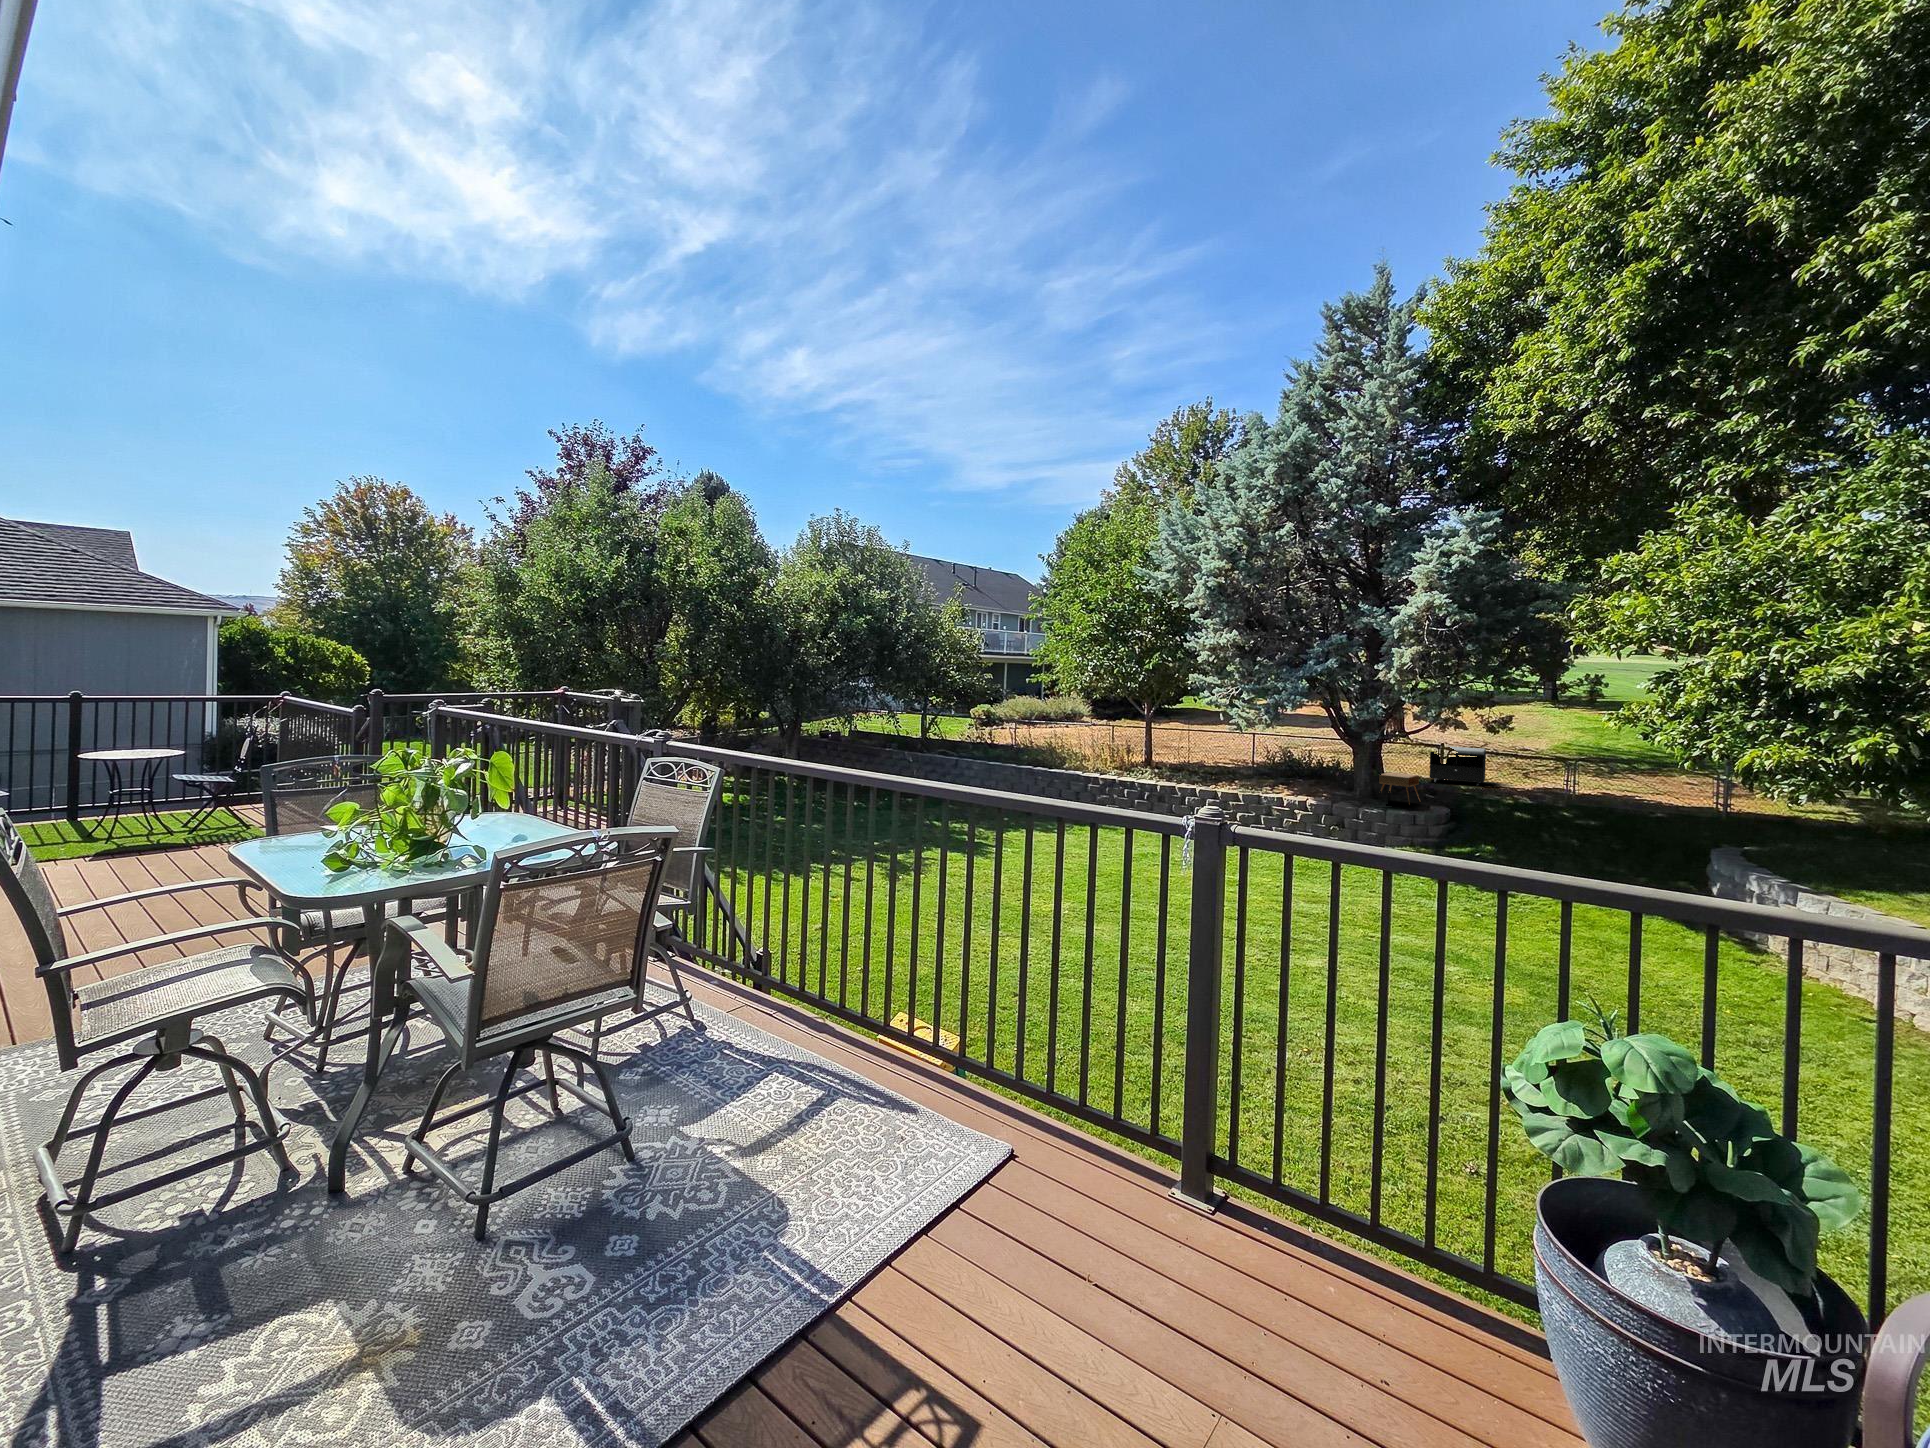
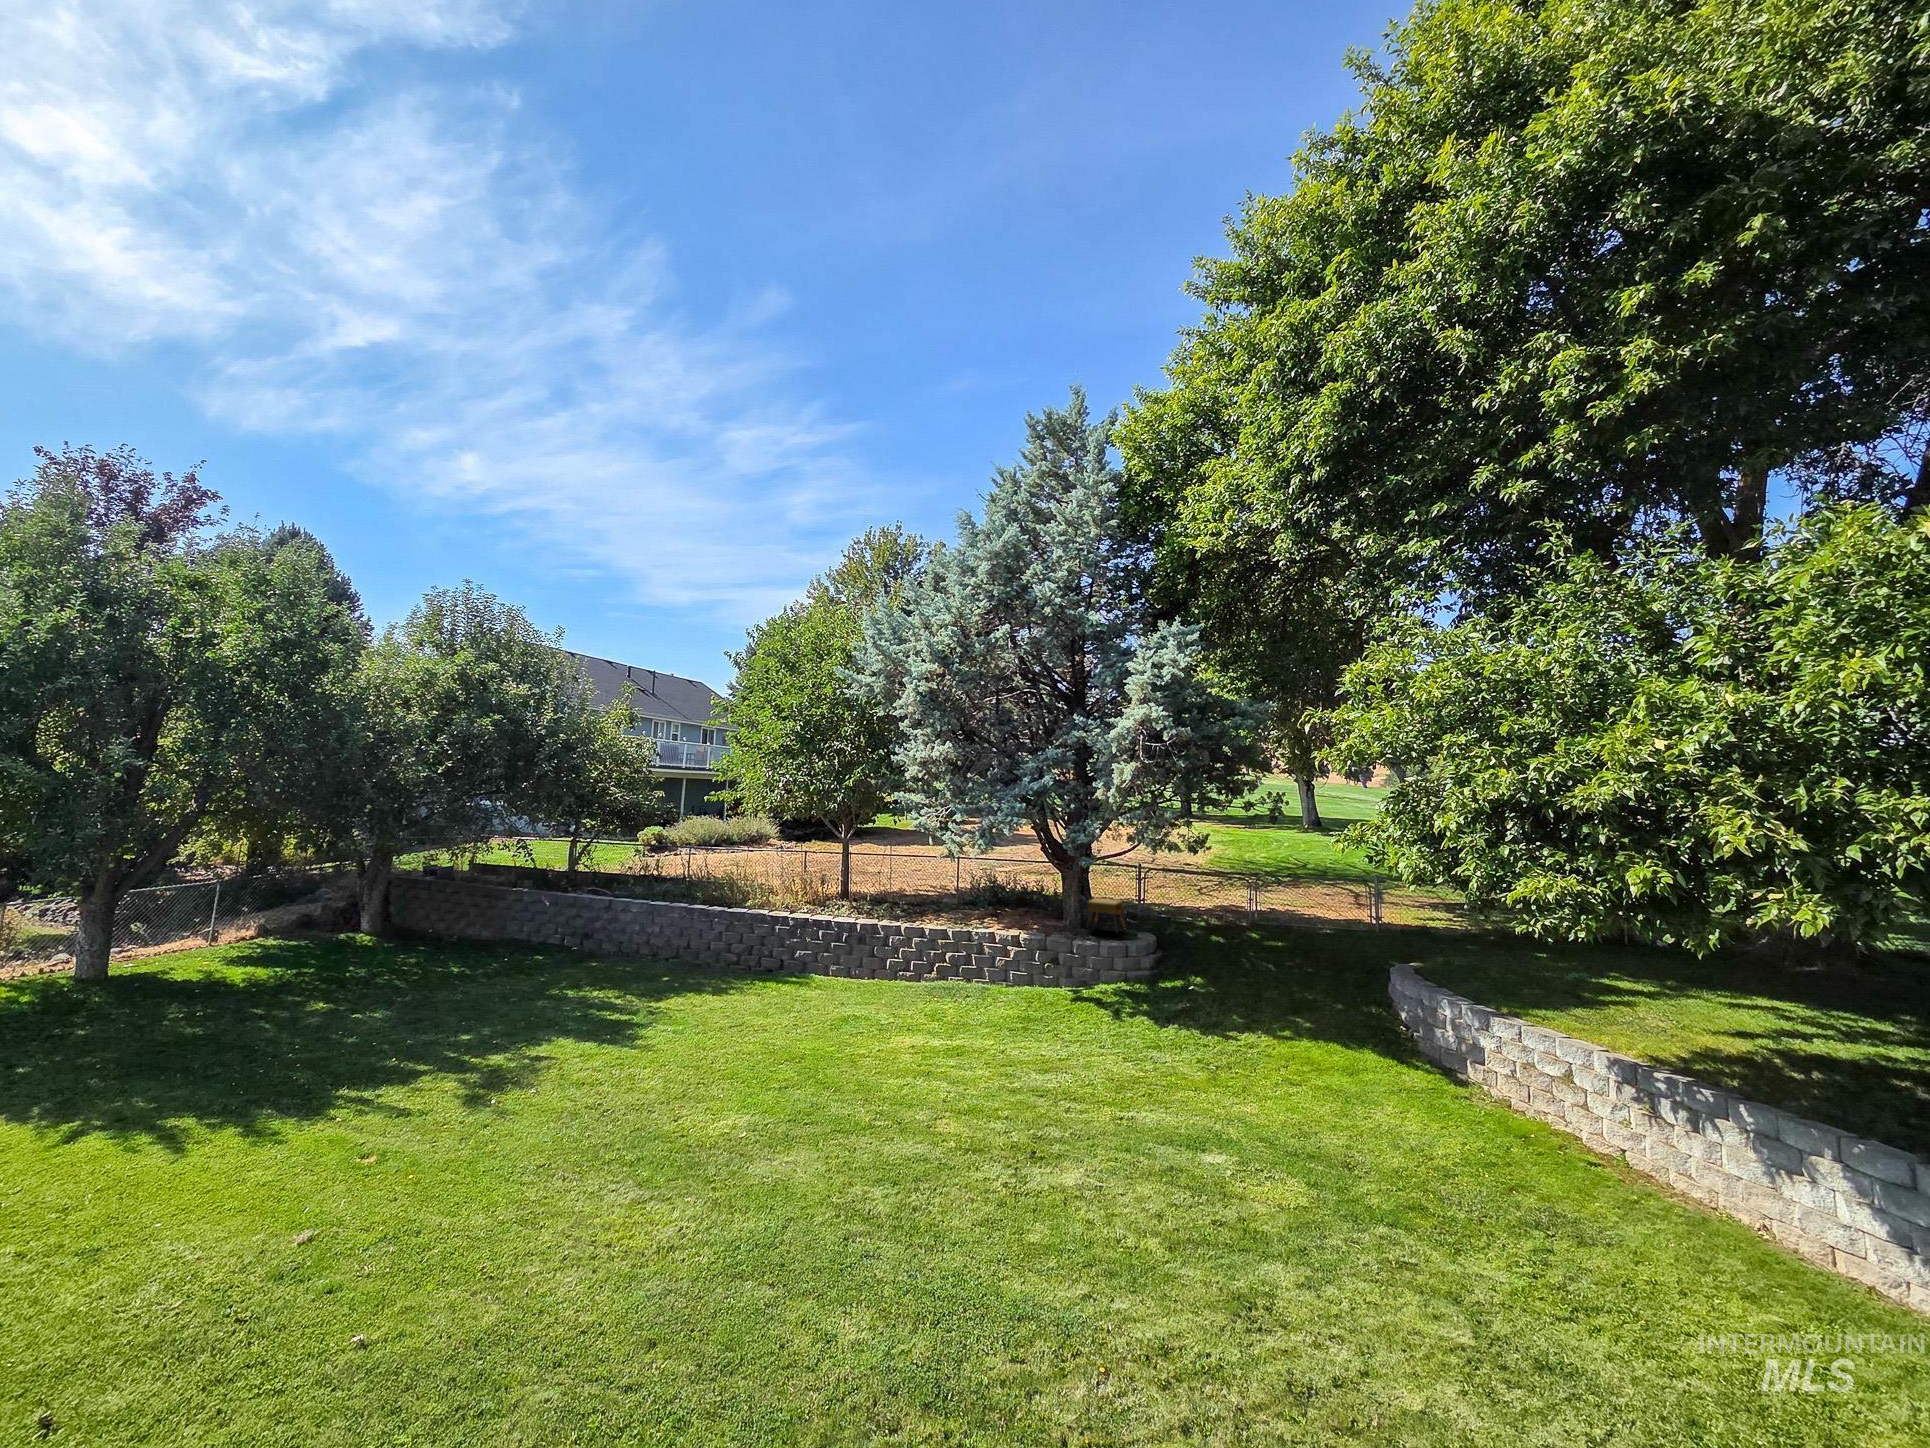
storage bench: present [1430,747,1486,785] -> none [1125,867,1173,908]

